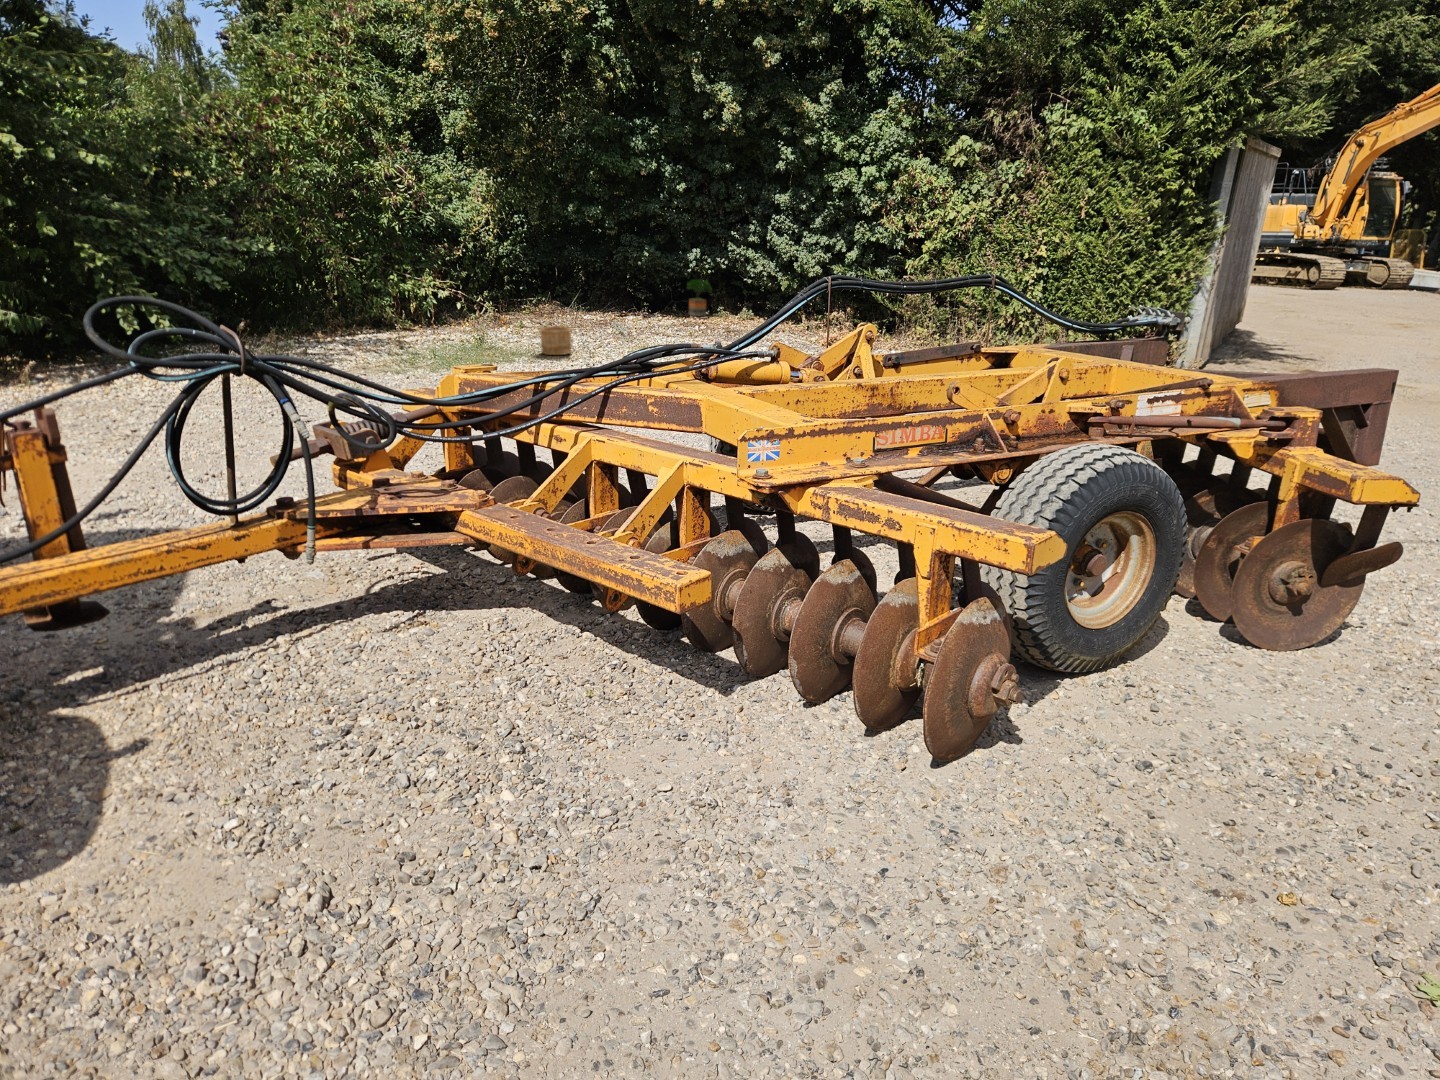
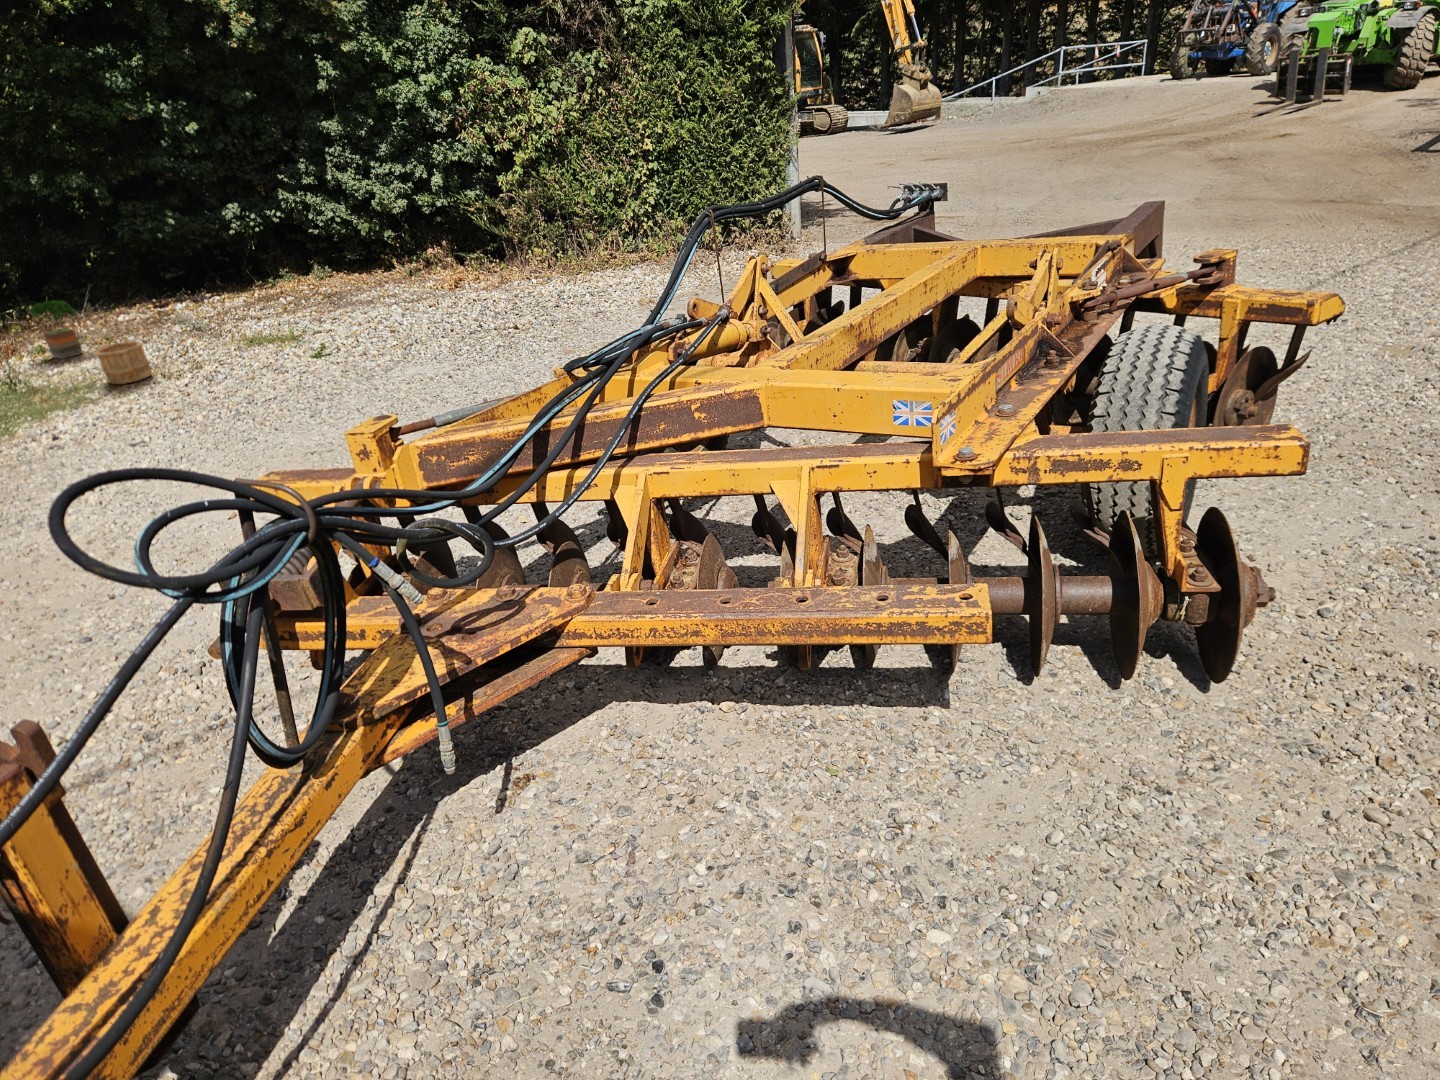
potted tree: present [687,280,712,316] -> present [30,300,83,359]

